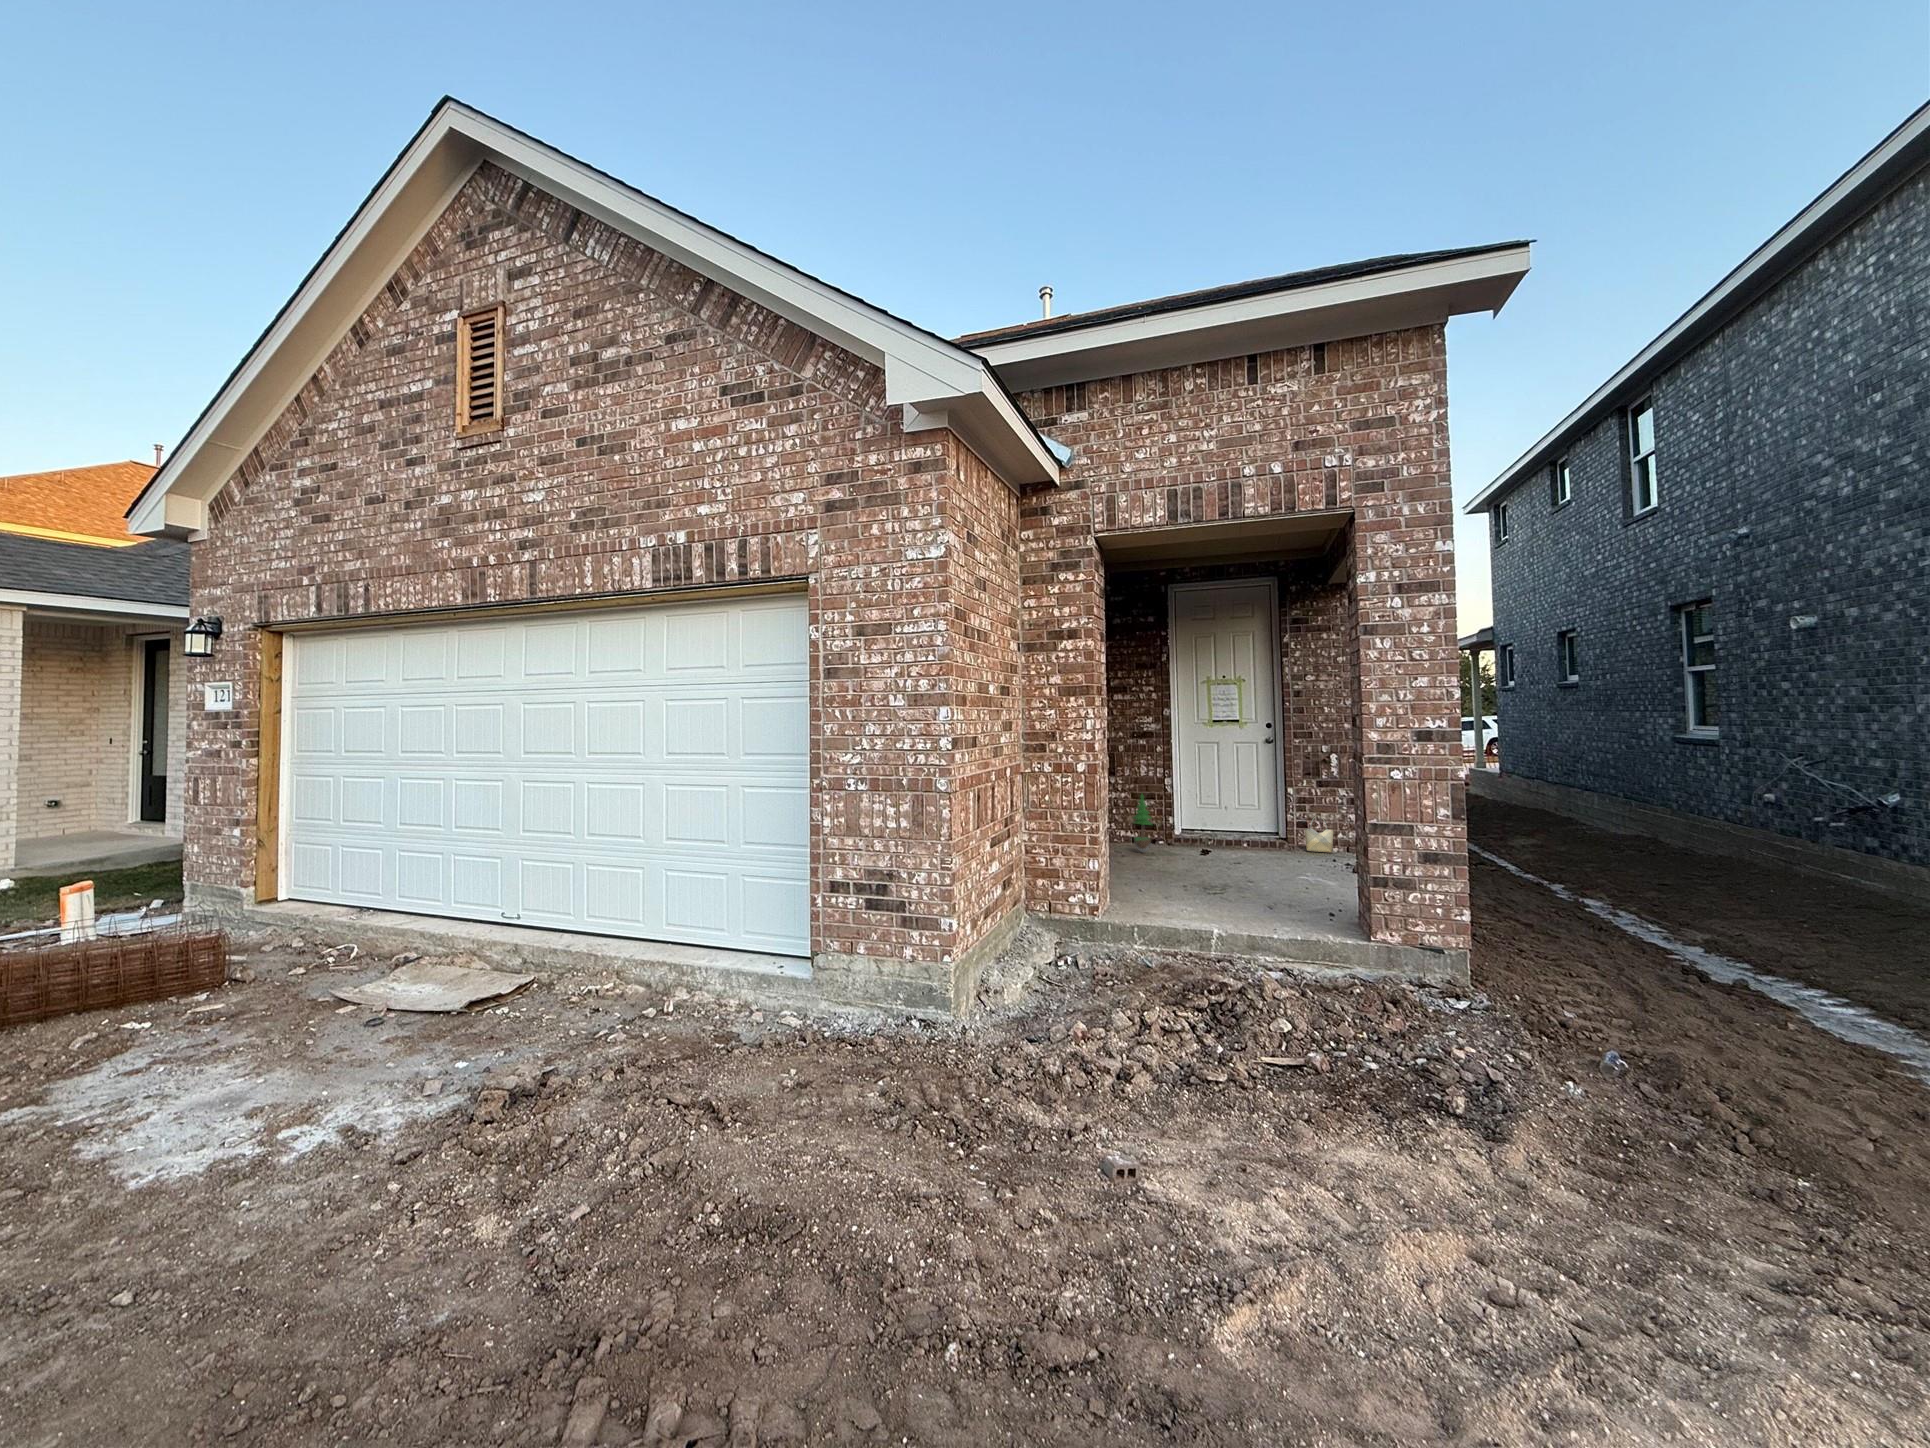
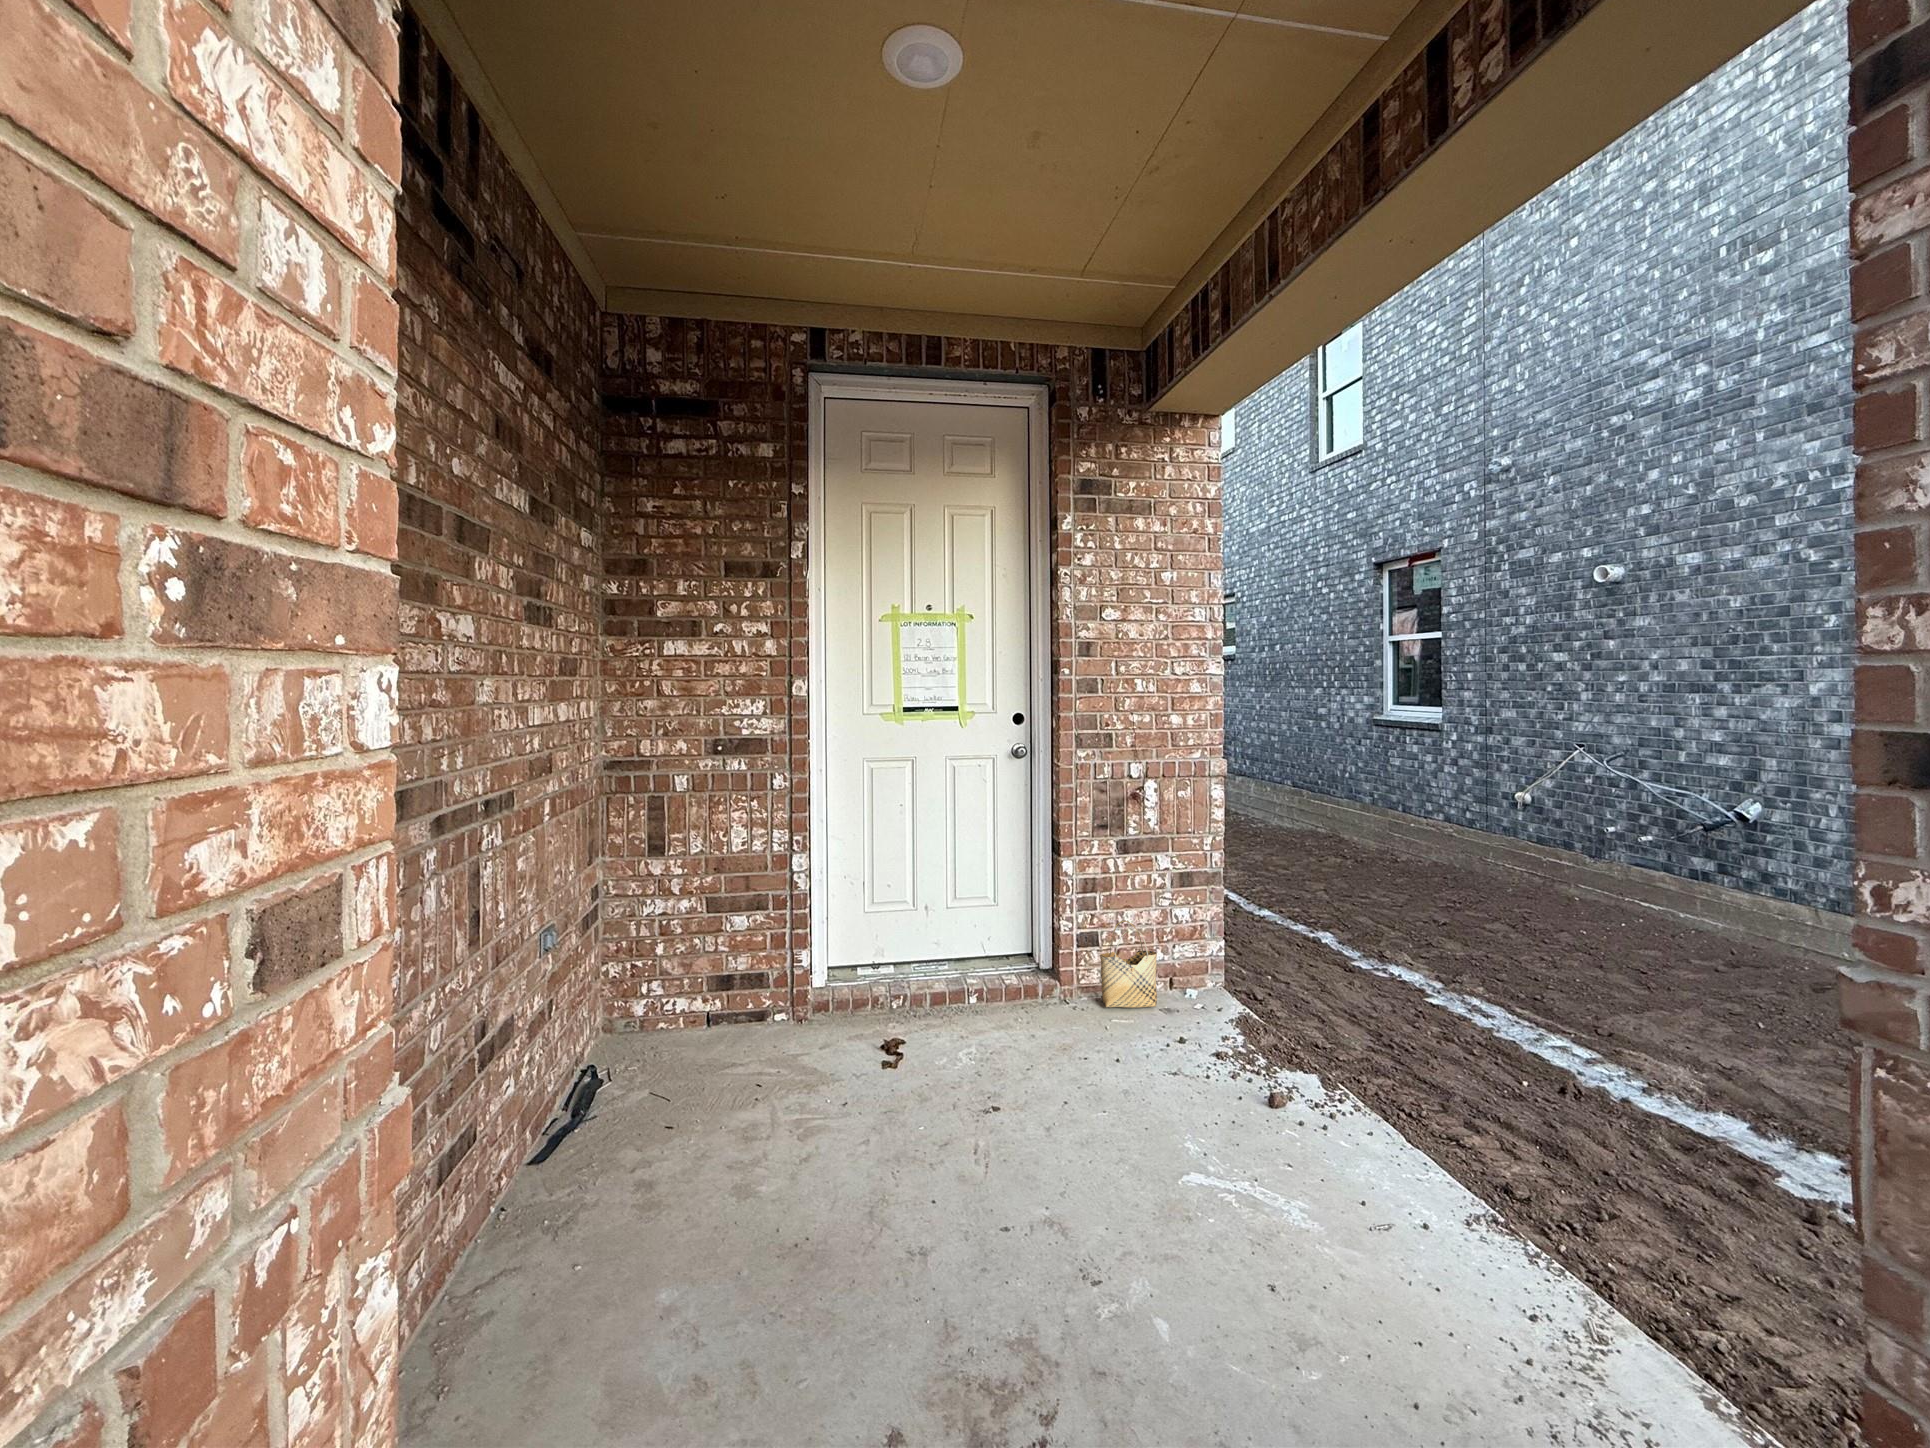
potted tree: present [1133,794,1152,852] -> none [685,928,753,1104]

